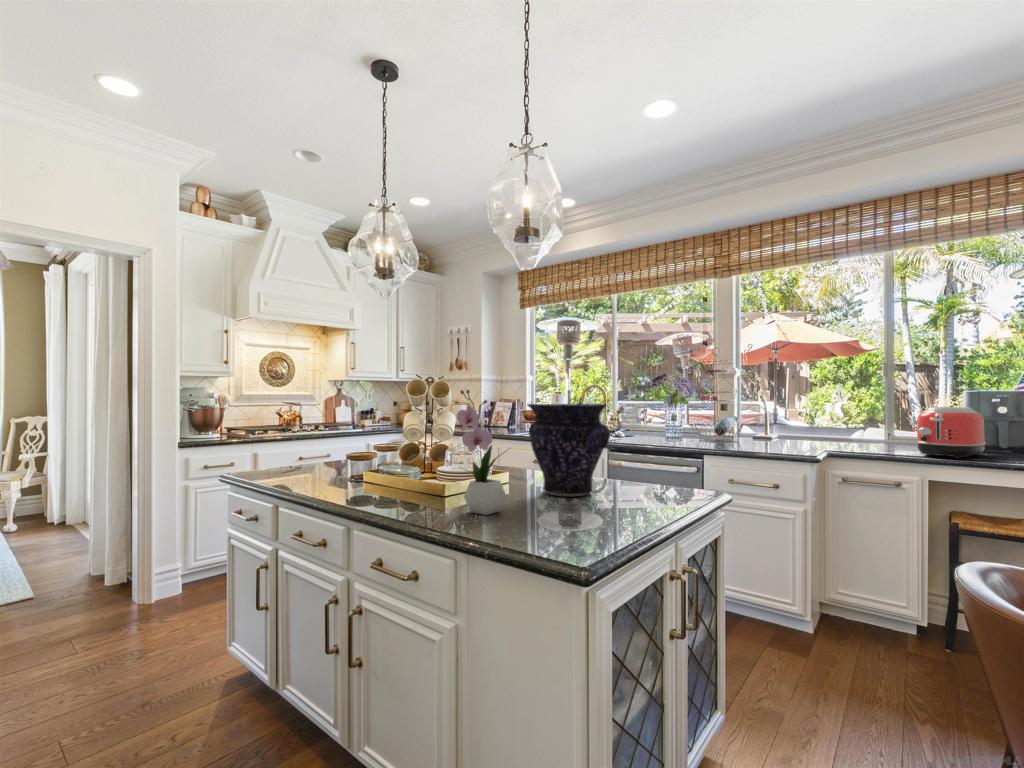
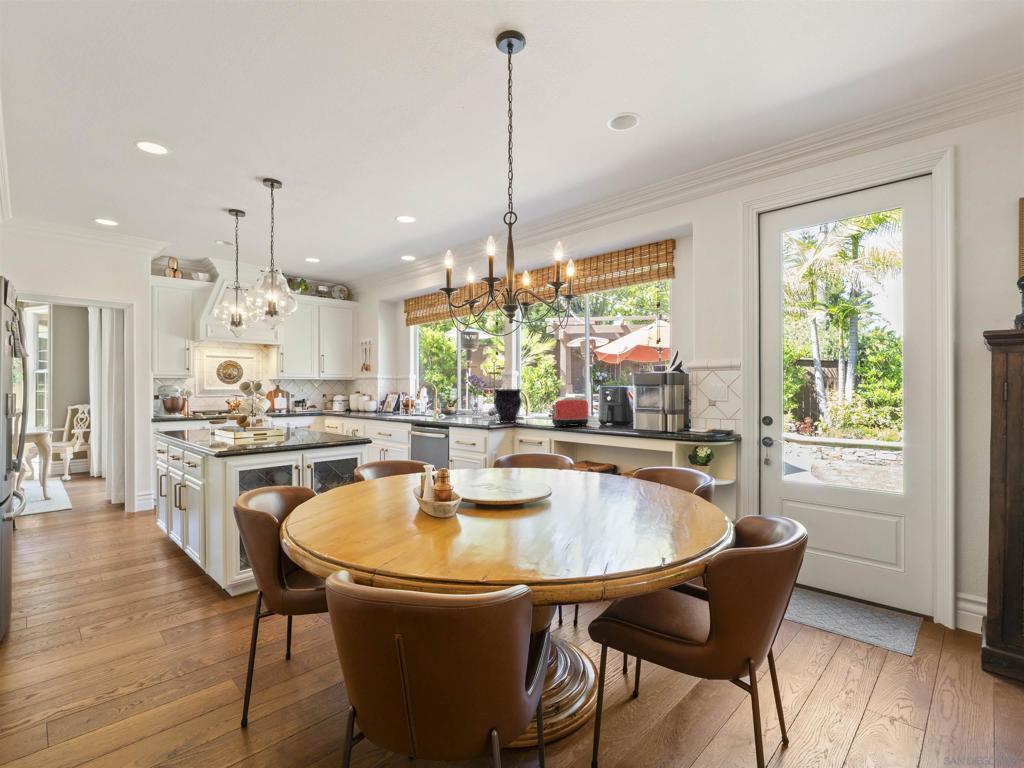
flower arrangement: present [457,390,506,515] -> none [219,388,246,442]
vase: present [528,404,610,496] -> present [494,389,522,423]

